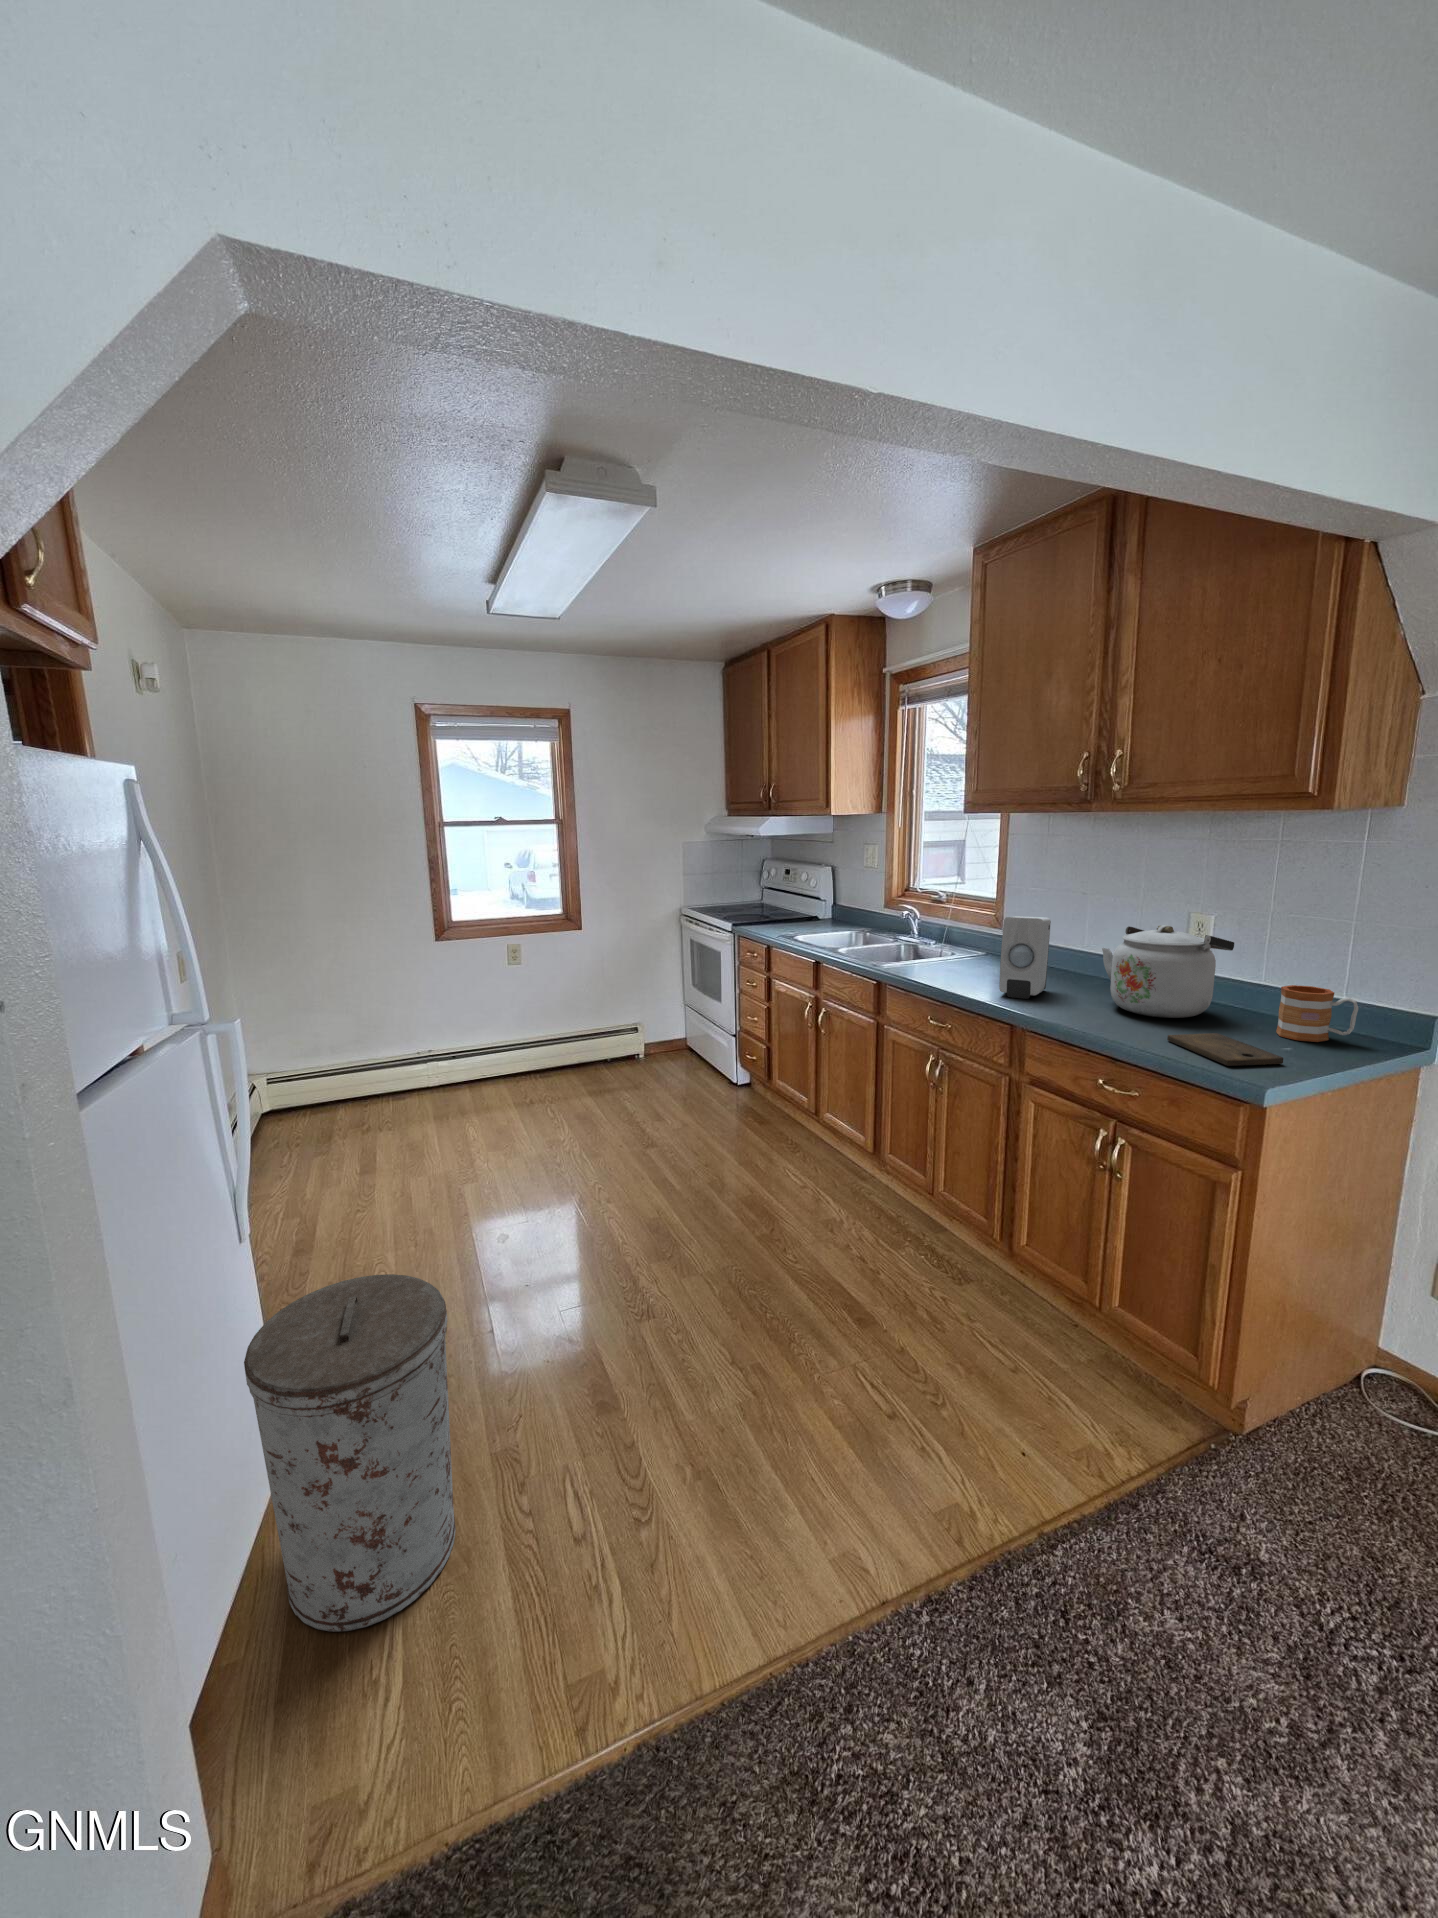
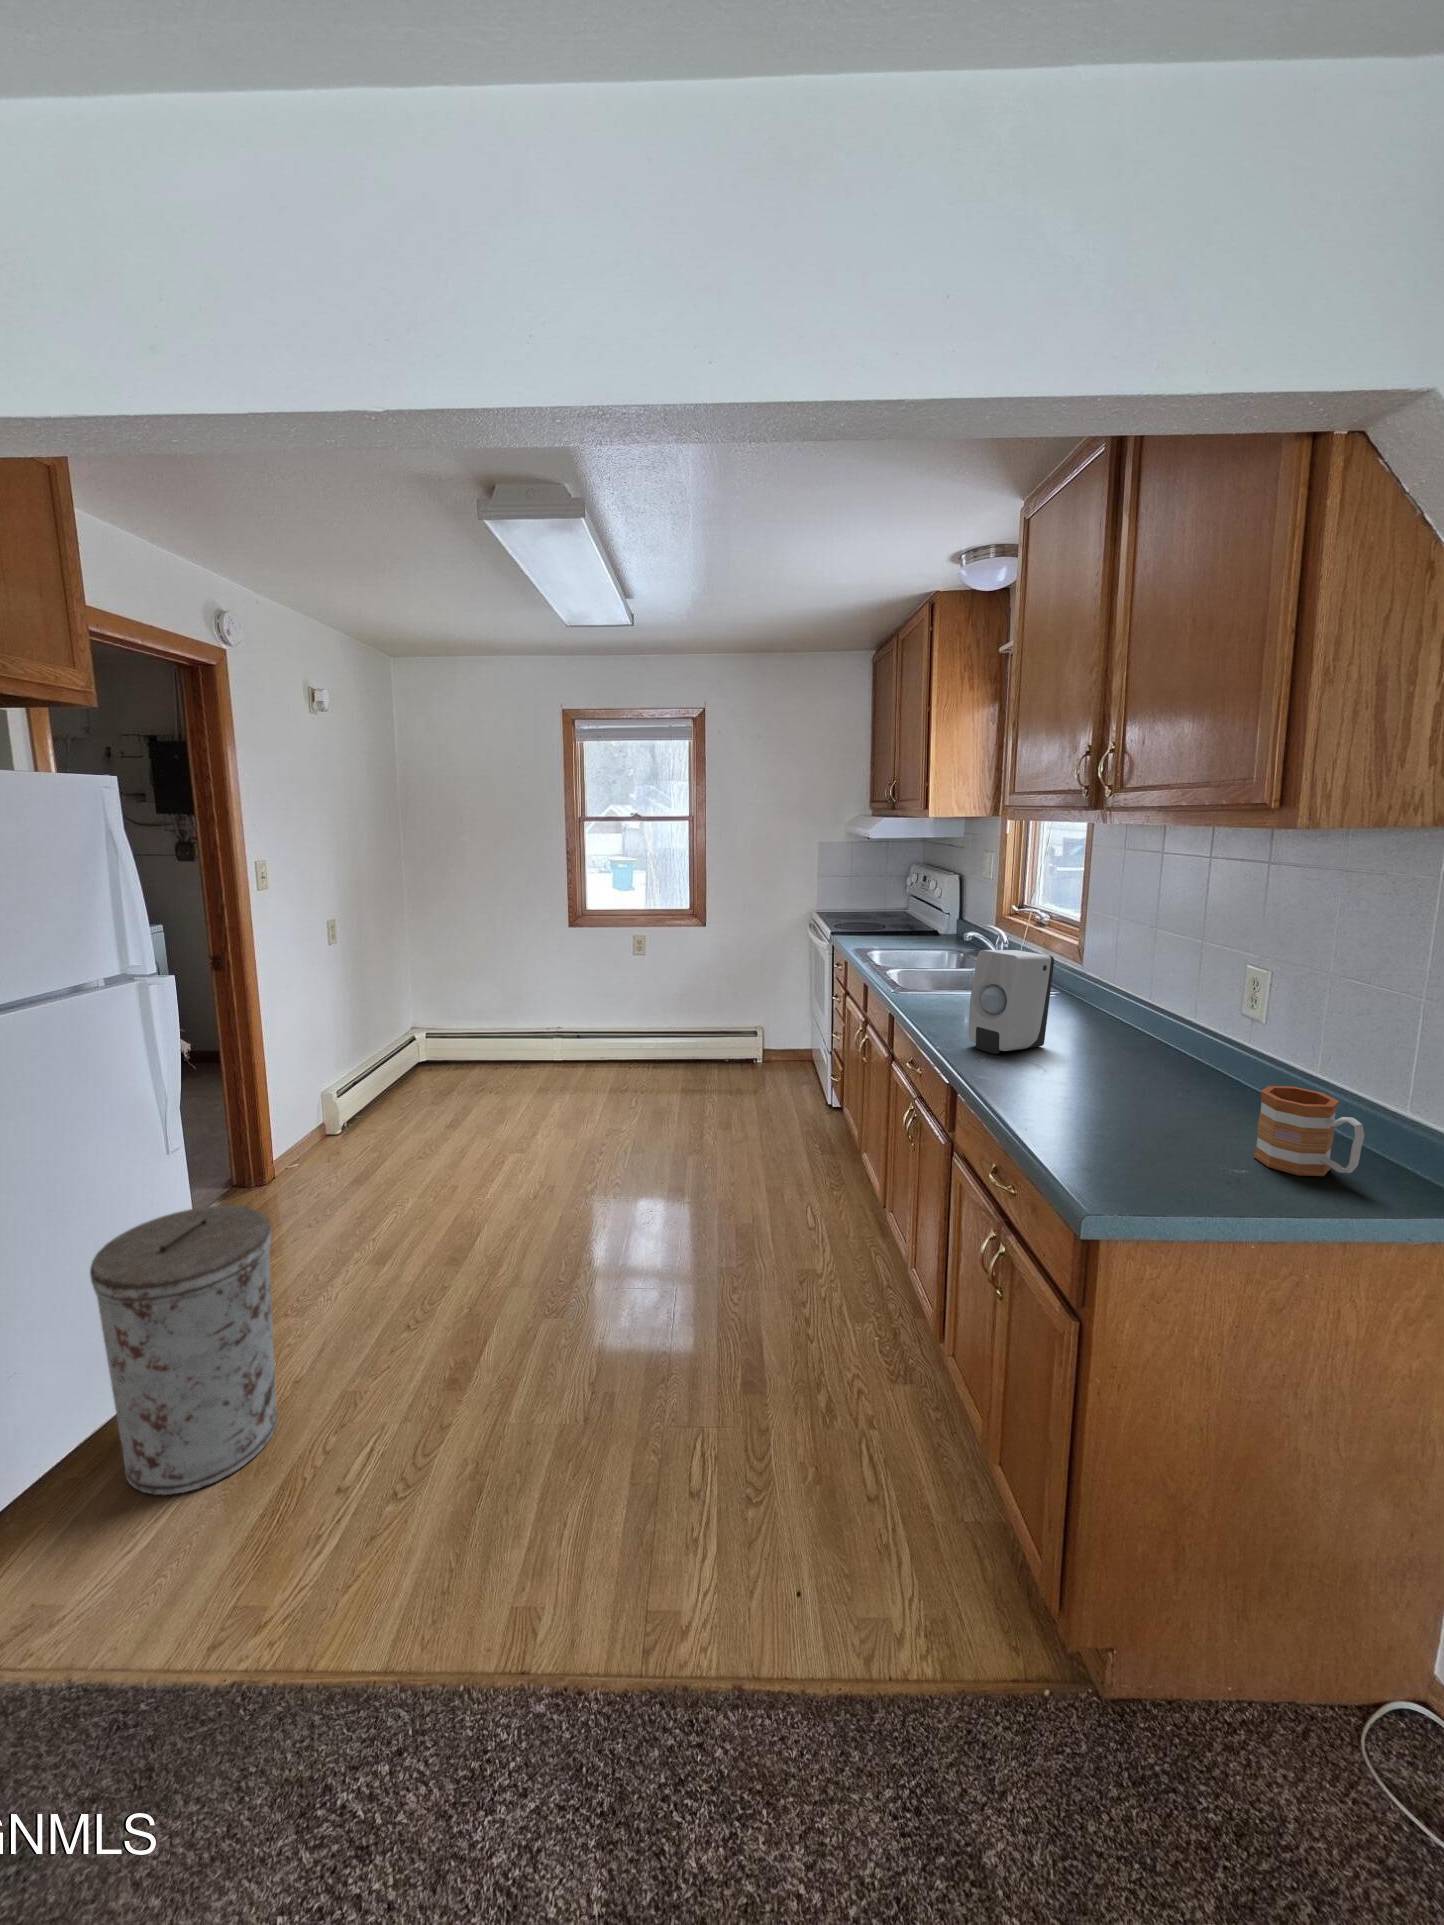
kettle: present [1102,925,1234,1018] -> none [1077,977,1251,1108]
cutting board: present [1167,1033,1283,1066] -> none [1068,1126,1169,1192]

